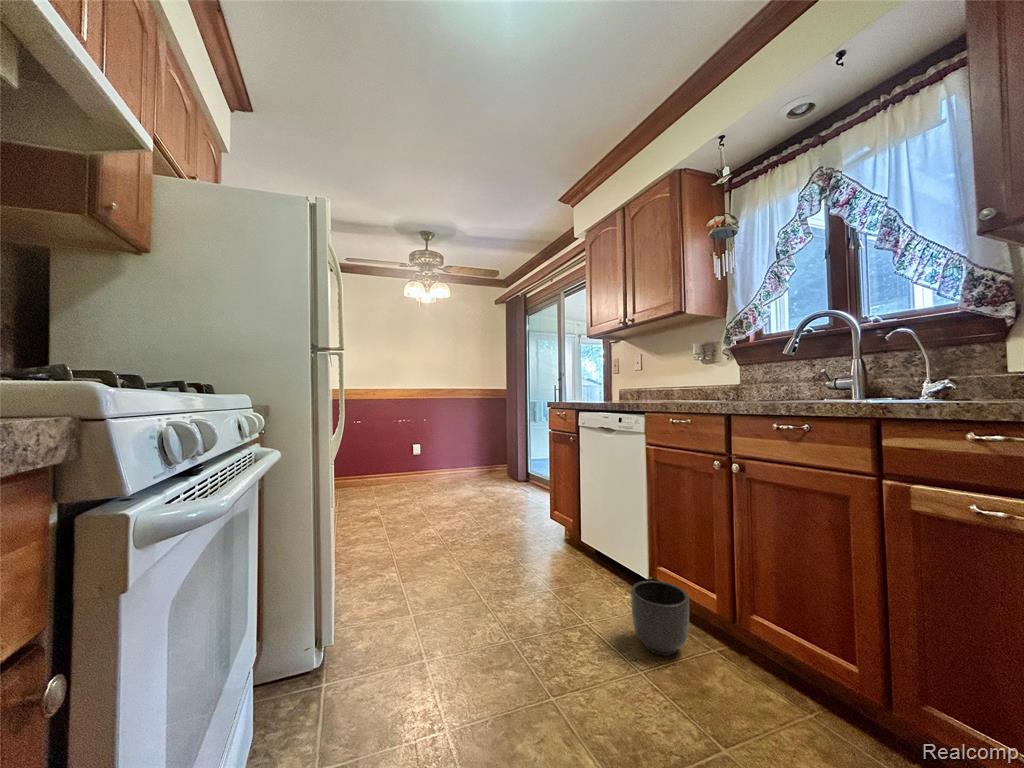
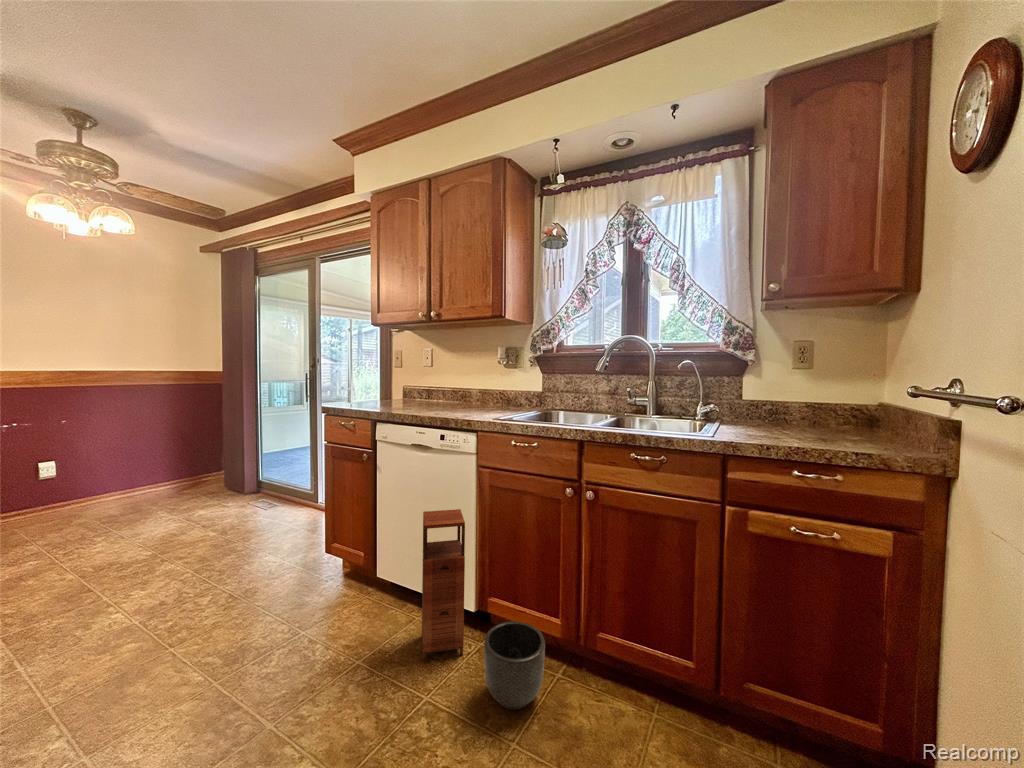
storage cabinet: none [594,481,635,609] -> present [422,509,465,661]

